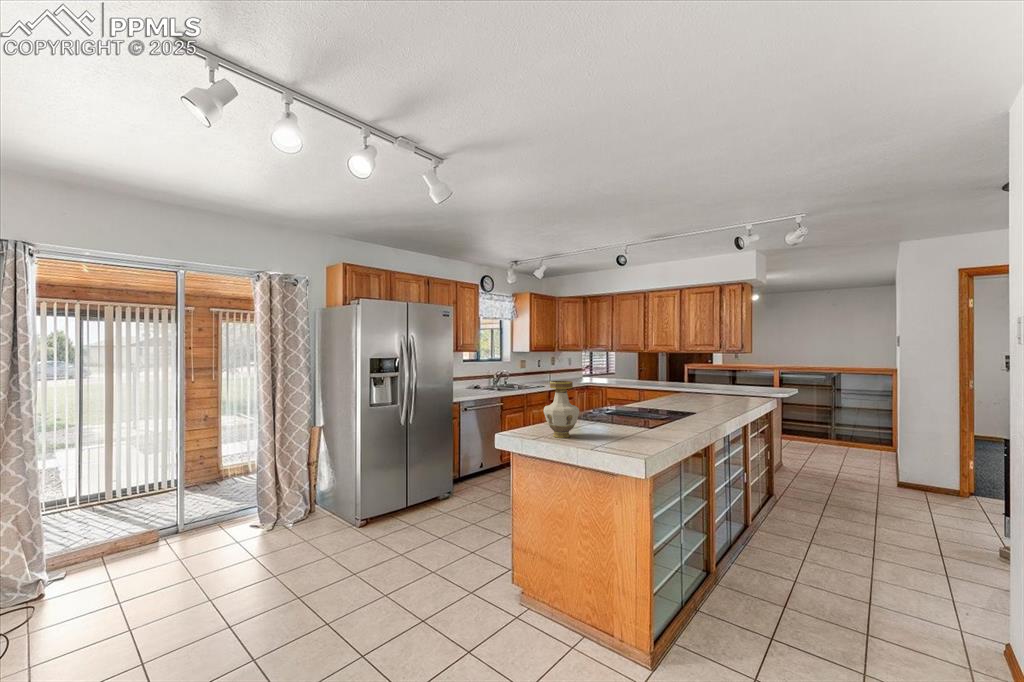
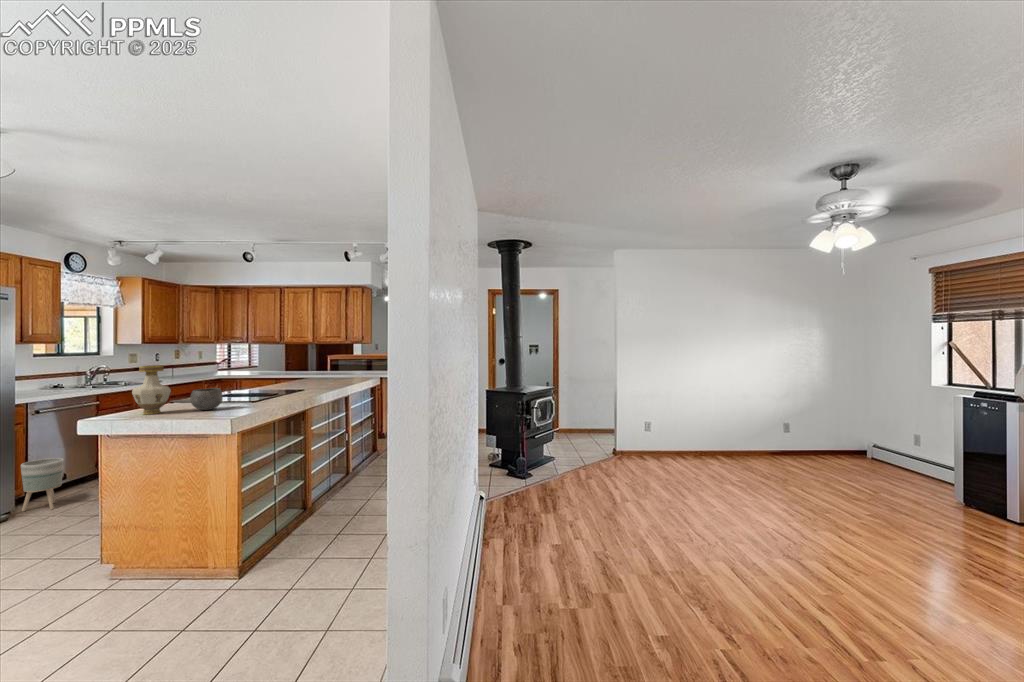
ceramic bowl: none [599,411,633,440] -> present [190,388,223,410]
planter: none [456,451,482,498] -> present [21,458,64,511]

